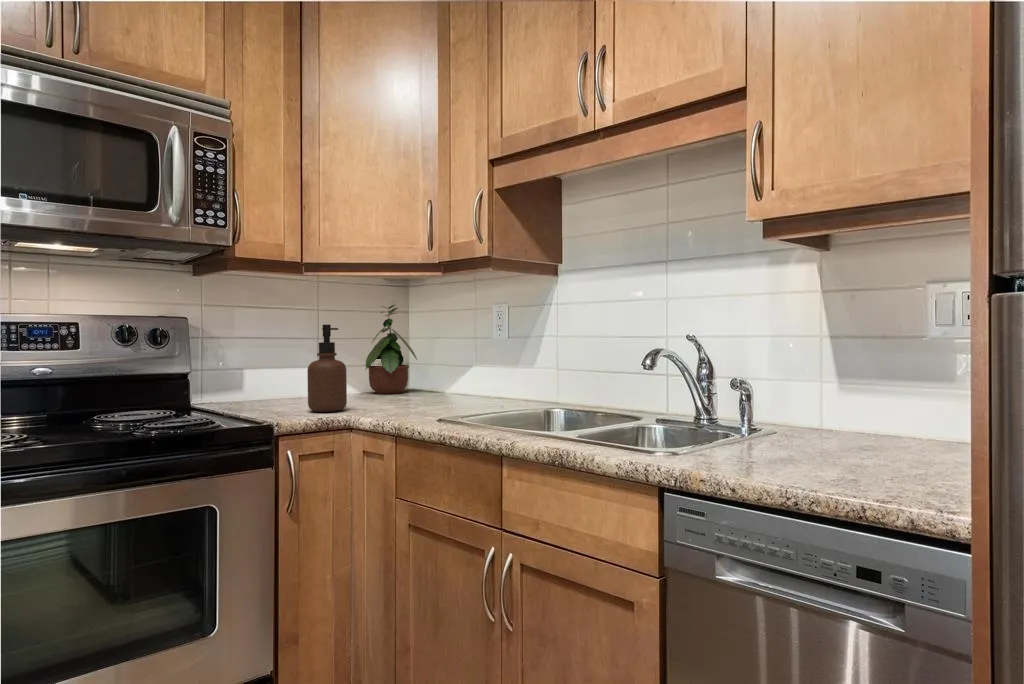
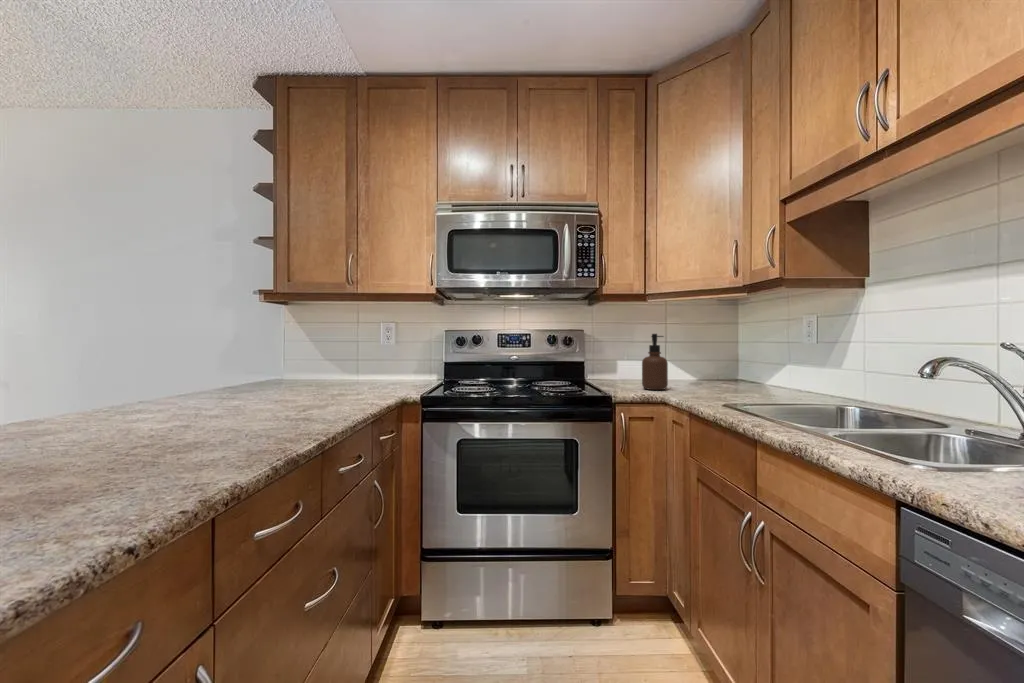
potted plant: present [365,305,417,394] -> none [693,316,741,382]

